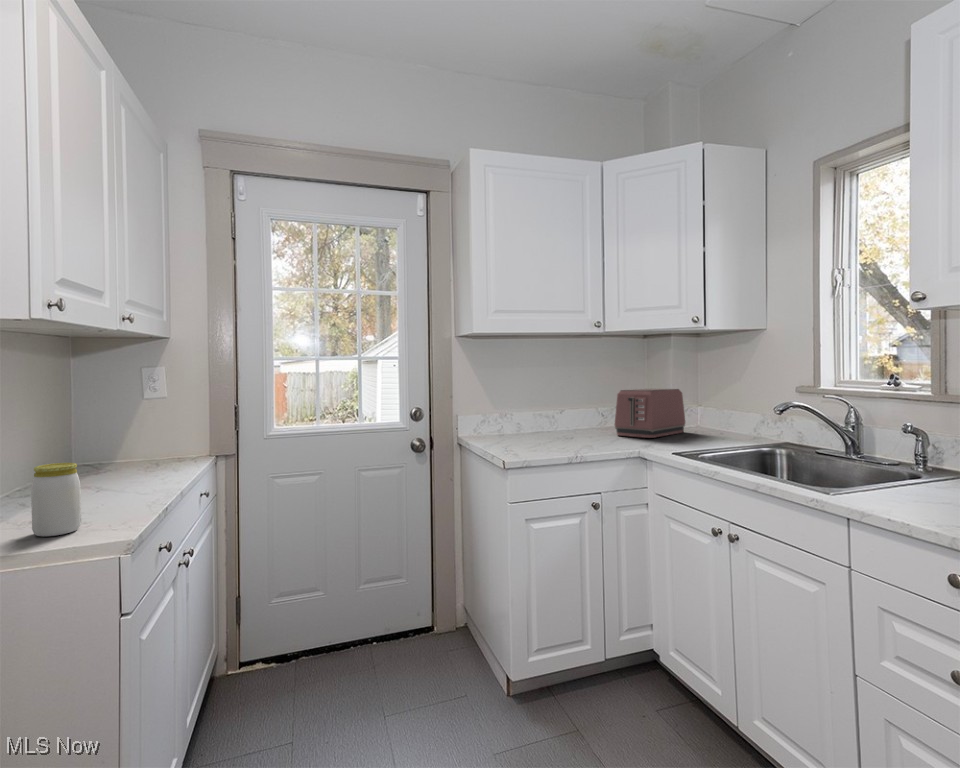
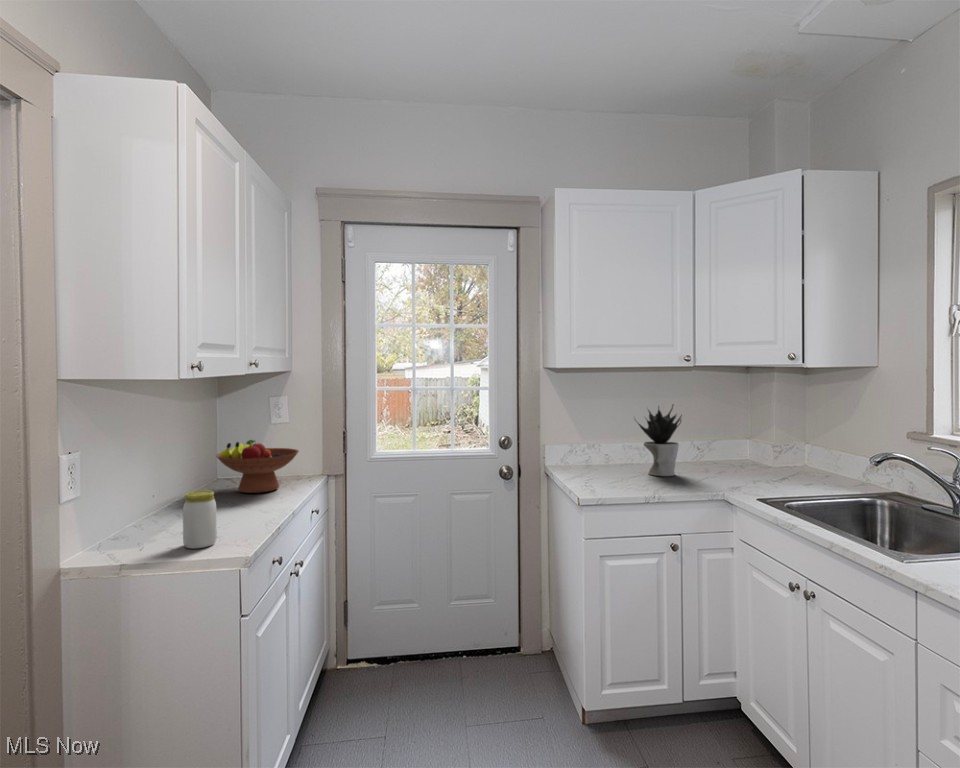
potted plant: none [550,371,596,441] -> present [638,405,682,476]
toaster: present [615,389,685,438] -> none [706,421,789,476]
fruit bowl: none [71,413,182,476] -> present [216,440,299,493]

